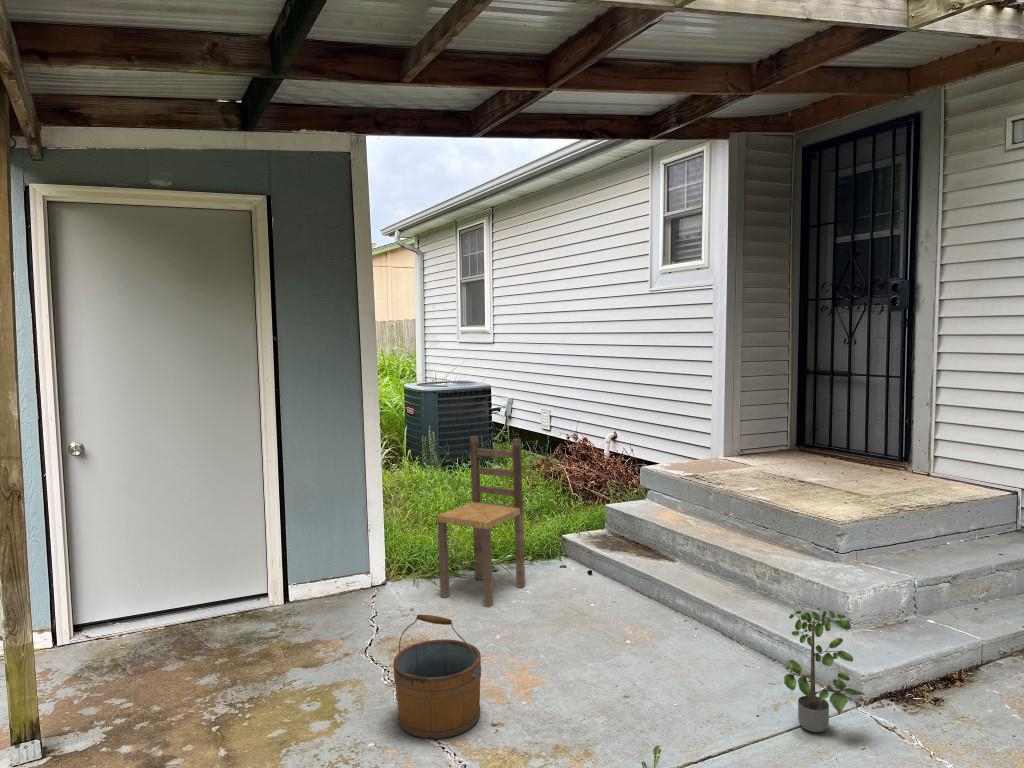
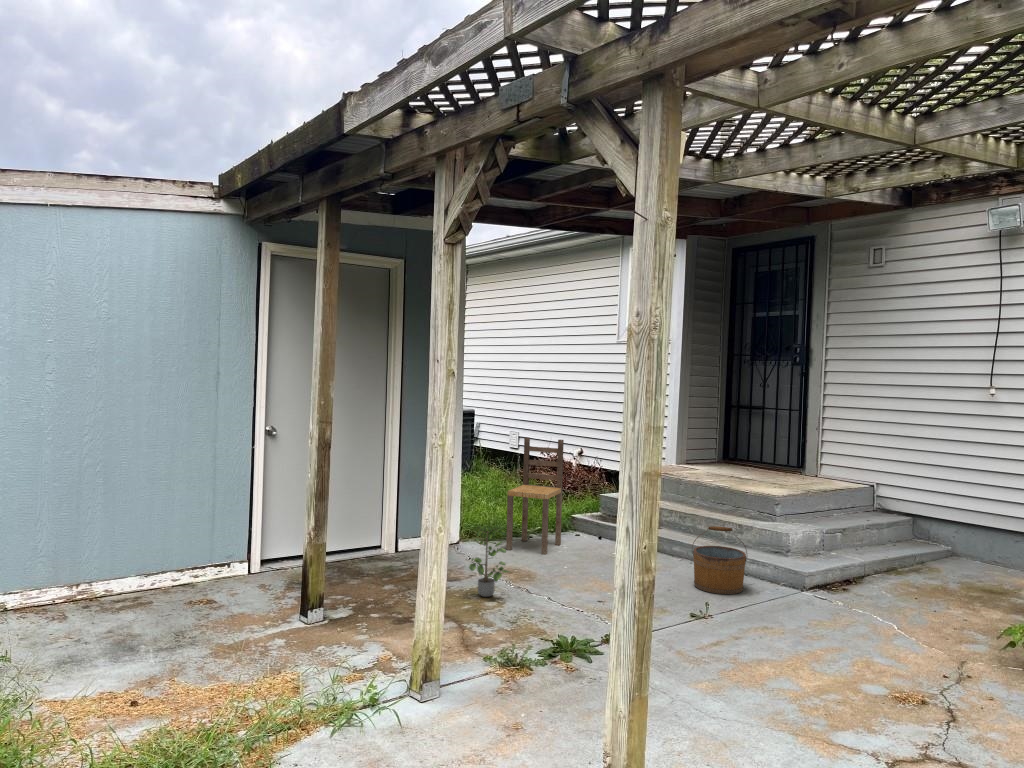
potted plant: present [784,608,865,732] -> present [469,524,510,597]
bucket: present [393,614,481,739] -> present [692,526,747,594]

